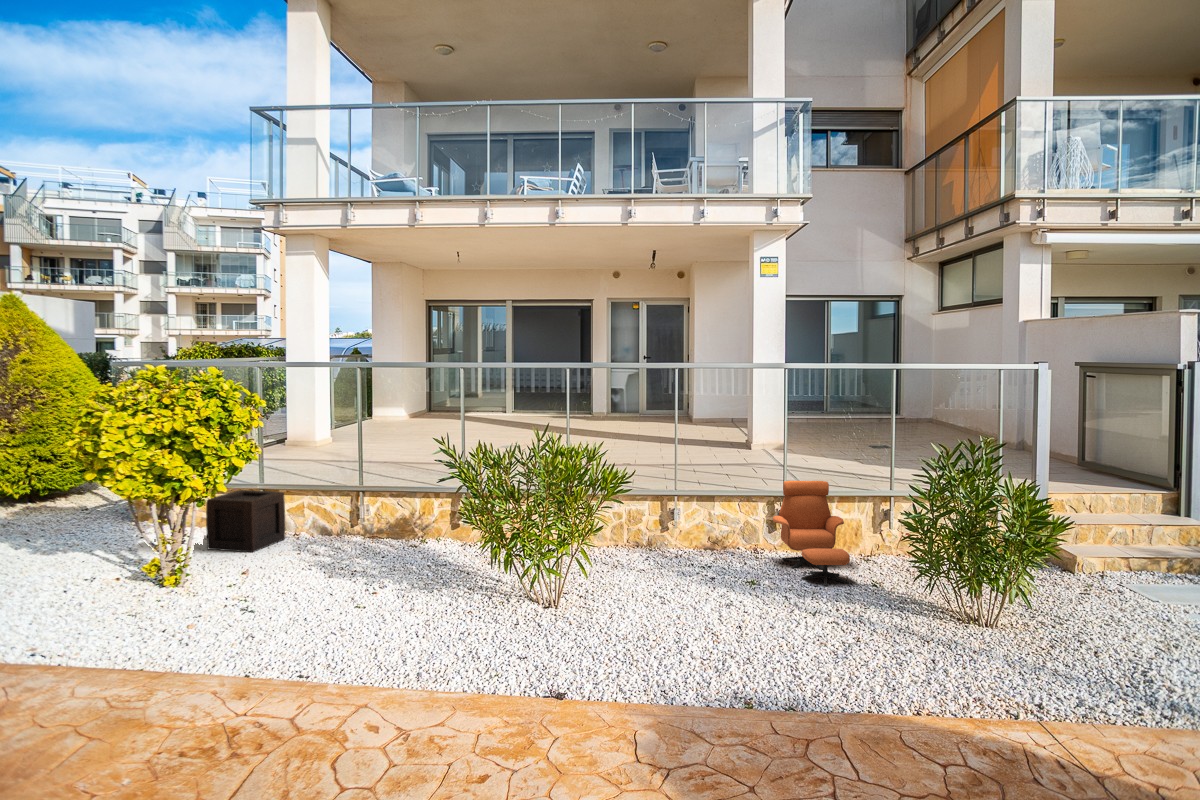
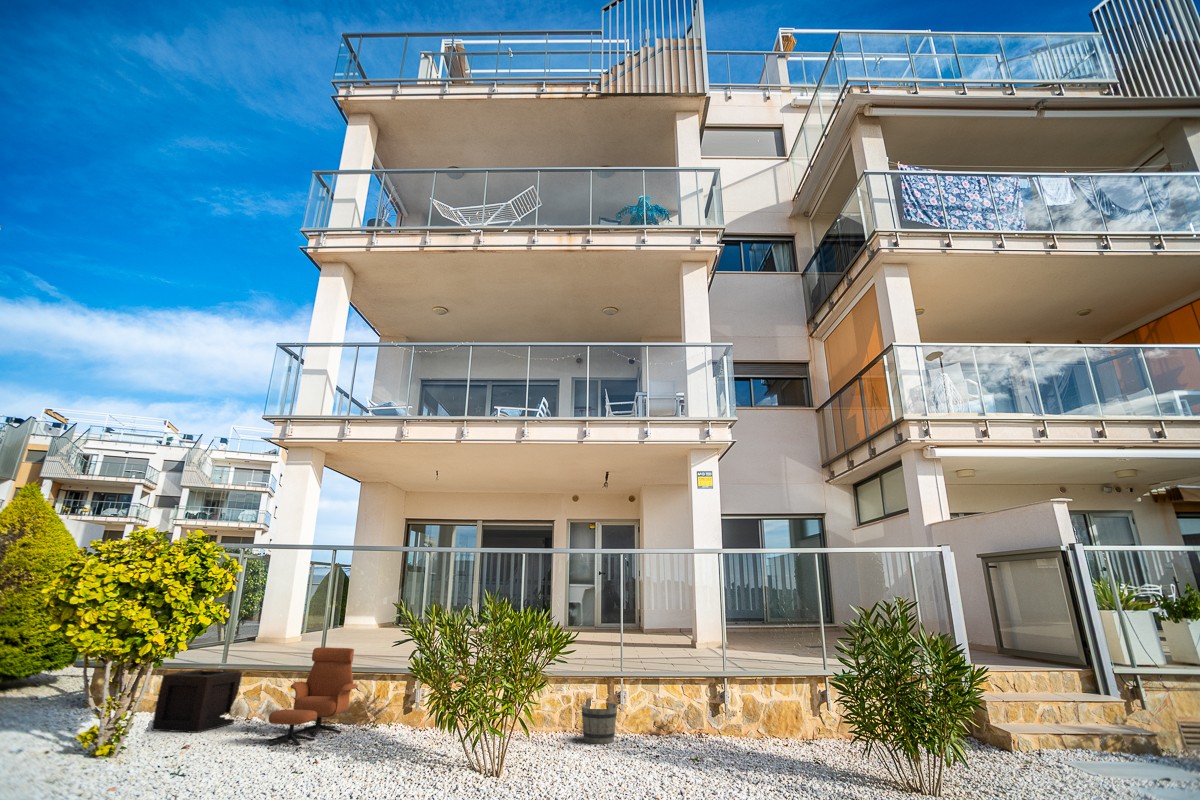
lounge chair: present [773,481,850,587] -> present [268,647,358,746]
bucket: none [633,517,670,562] -> present [582,698,617,744]

